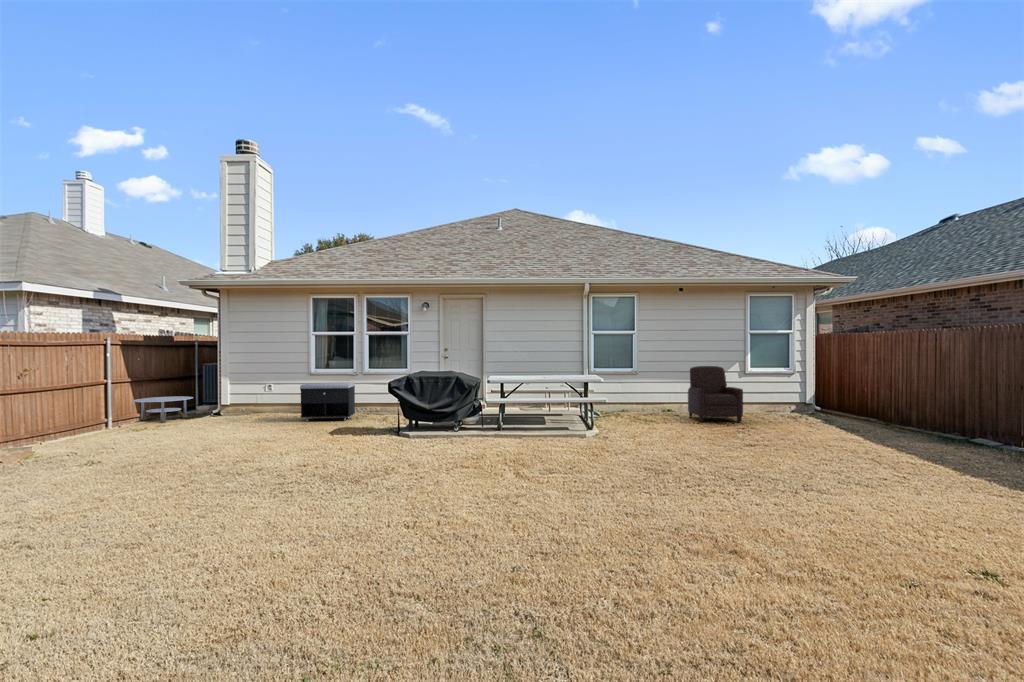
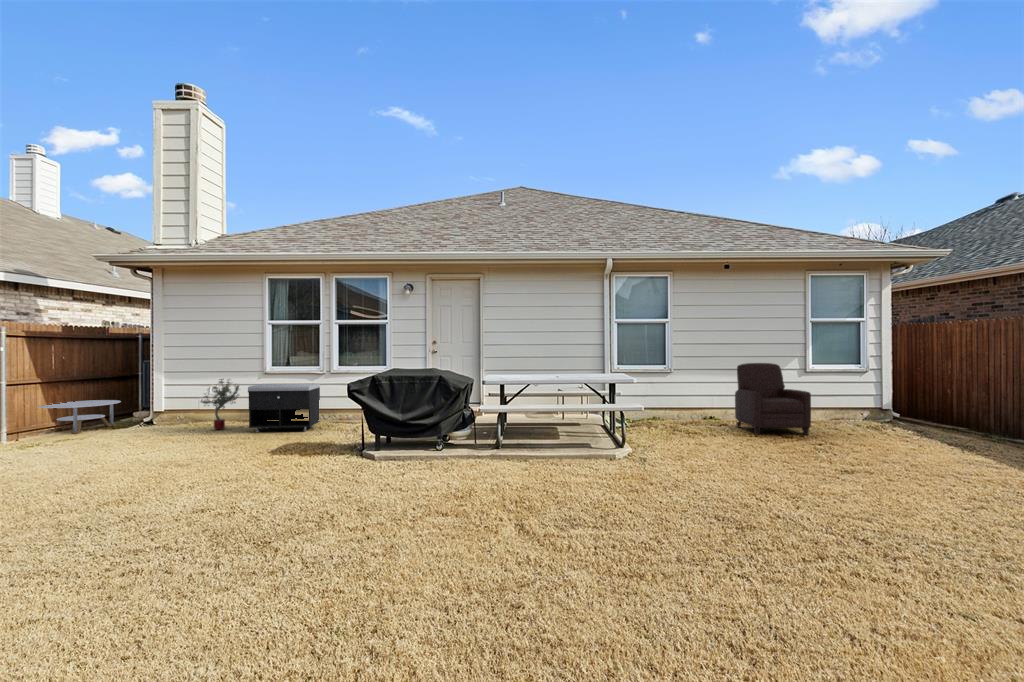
potted tree: none [259,379,292,420] -> present [201,379,239,430]

